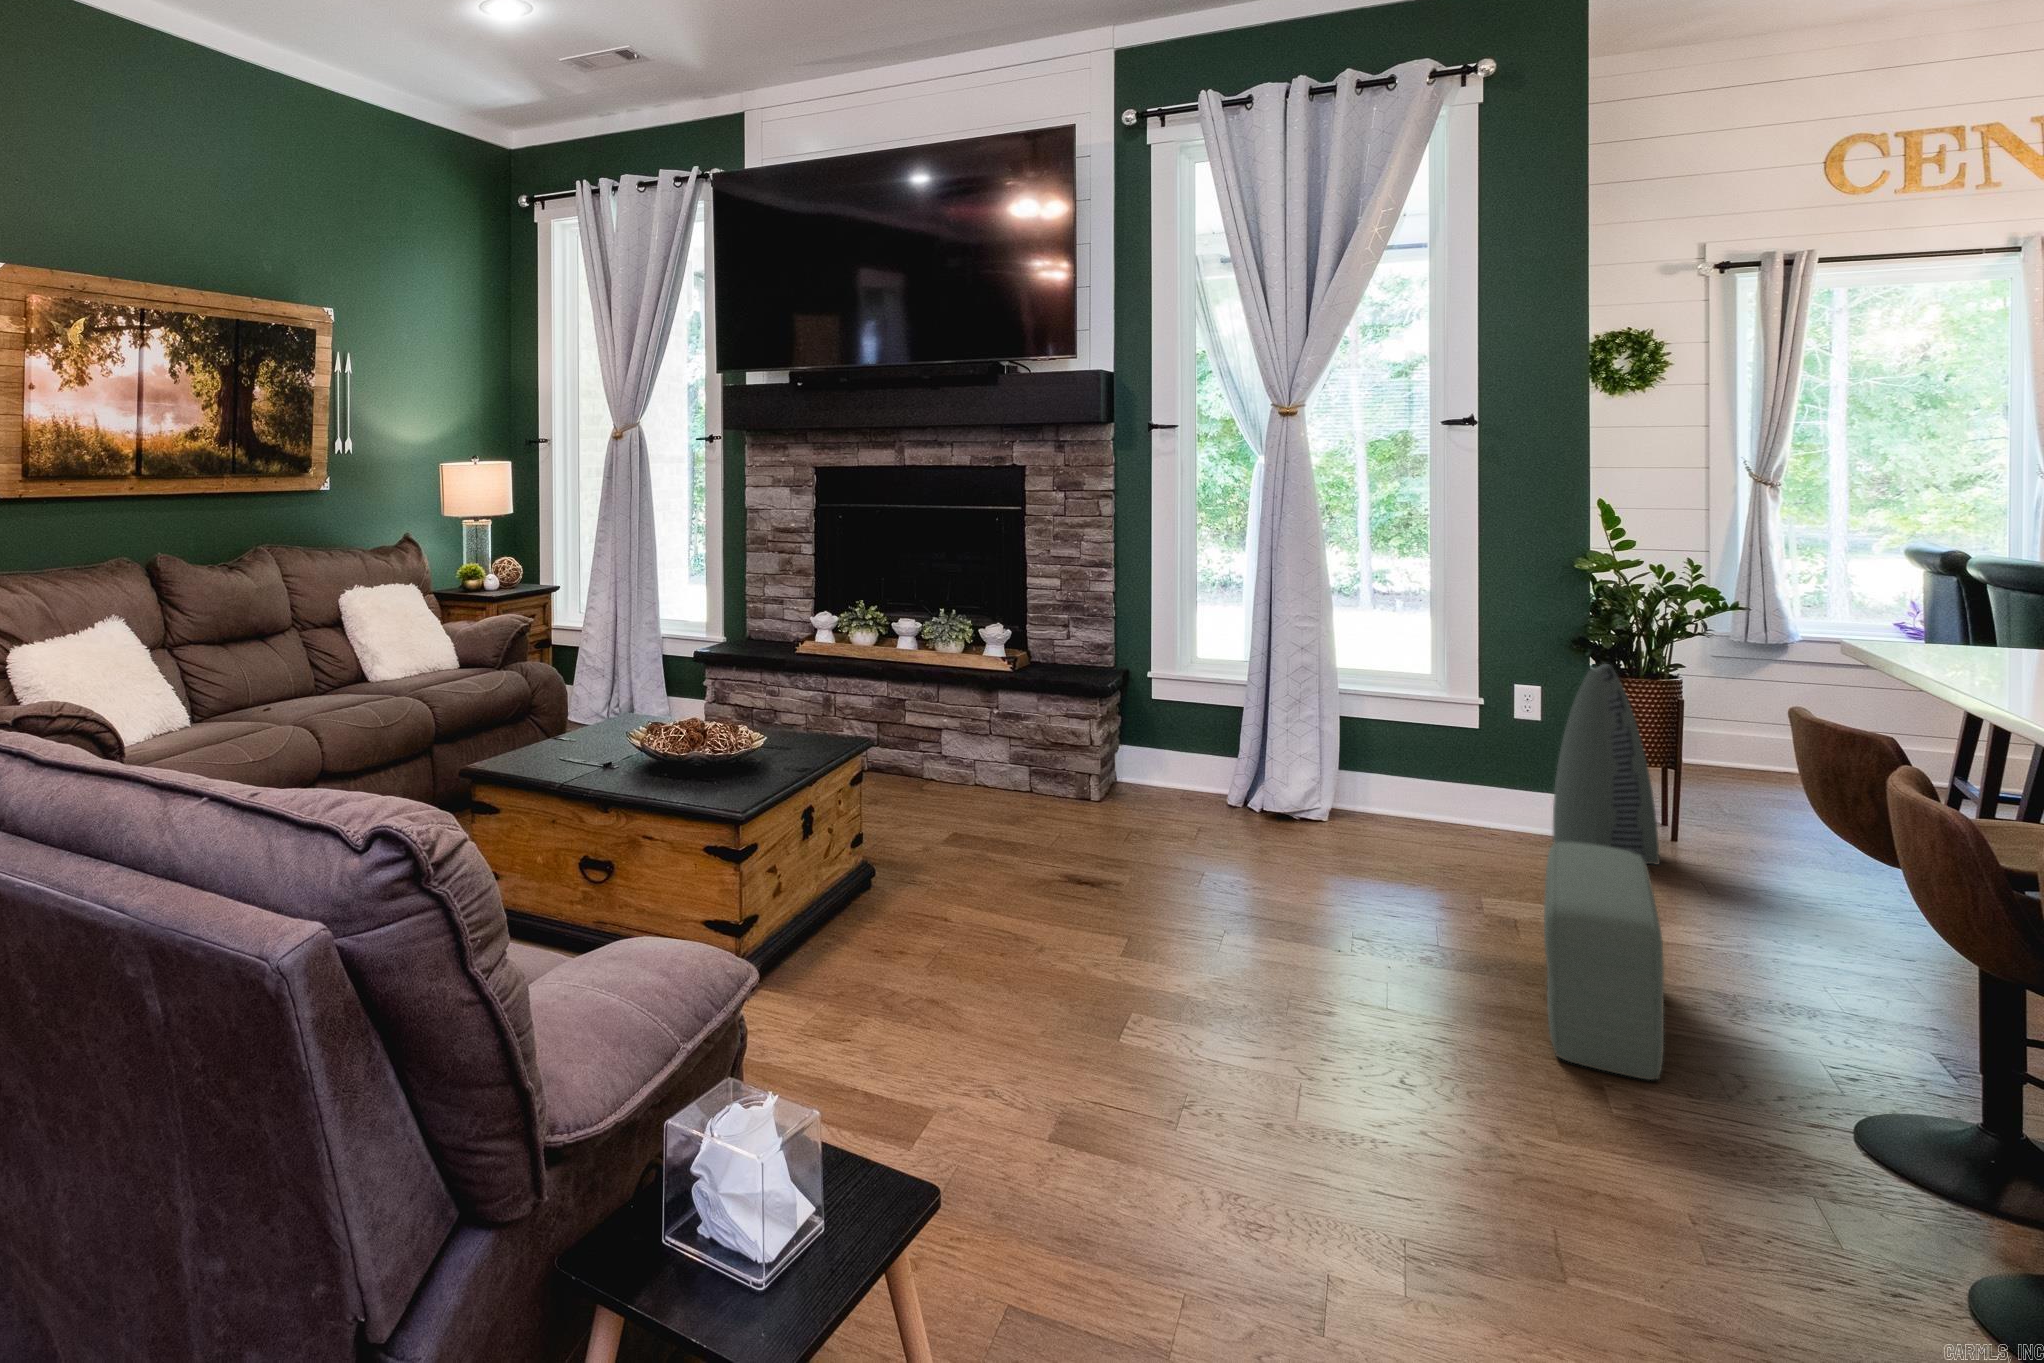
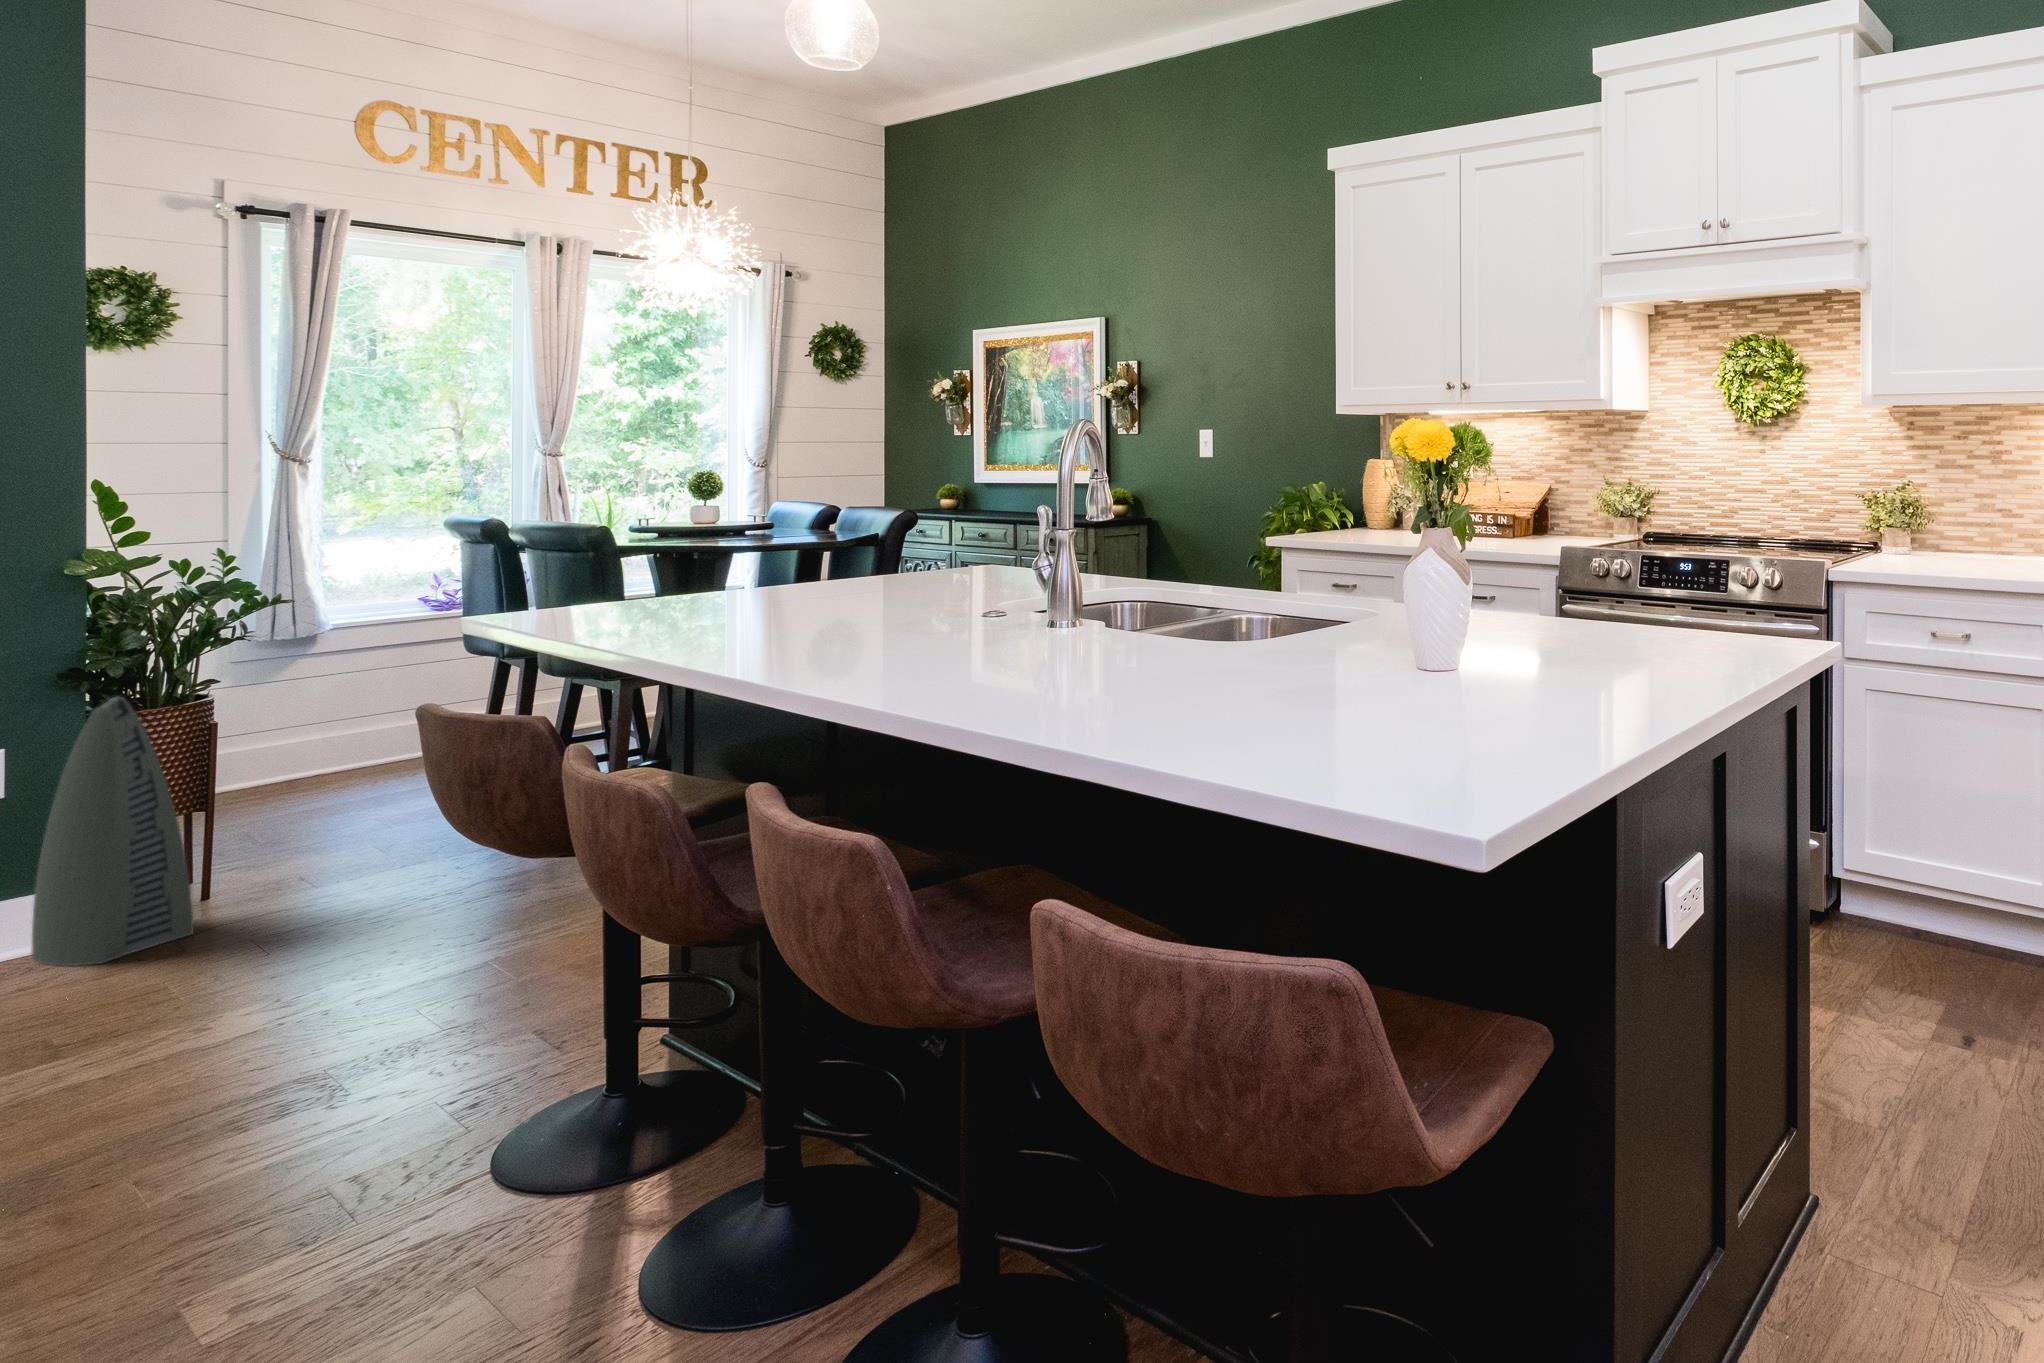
pouf: present [1544,842,1664,1080] -> none [56,938,255,1292]

